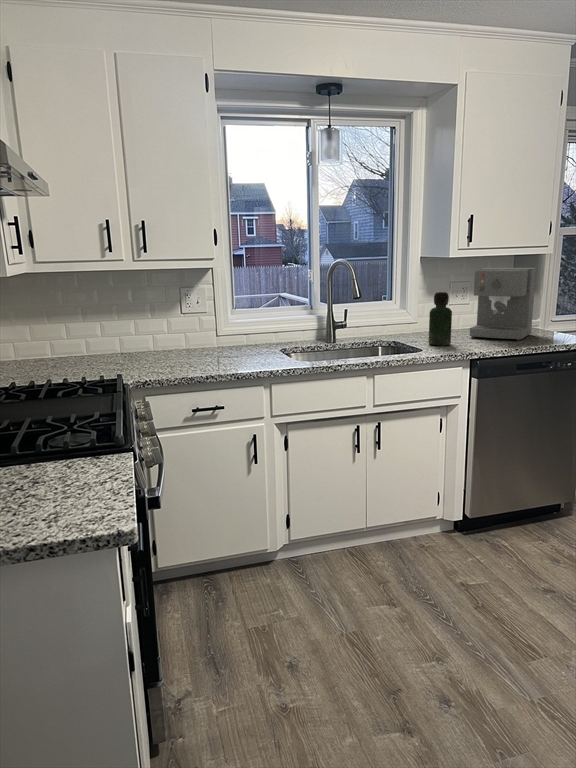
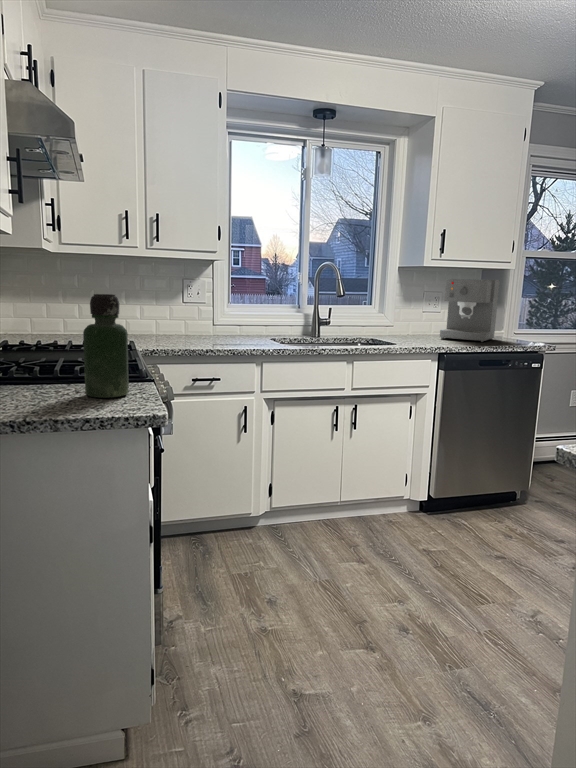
bottle: present [429,292,452,346] -> present [83,294,129,398]

